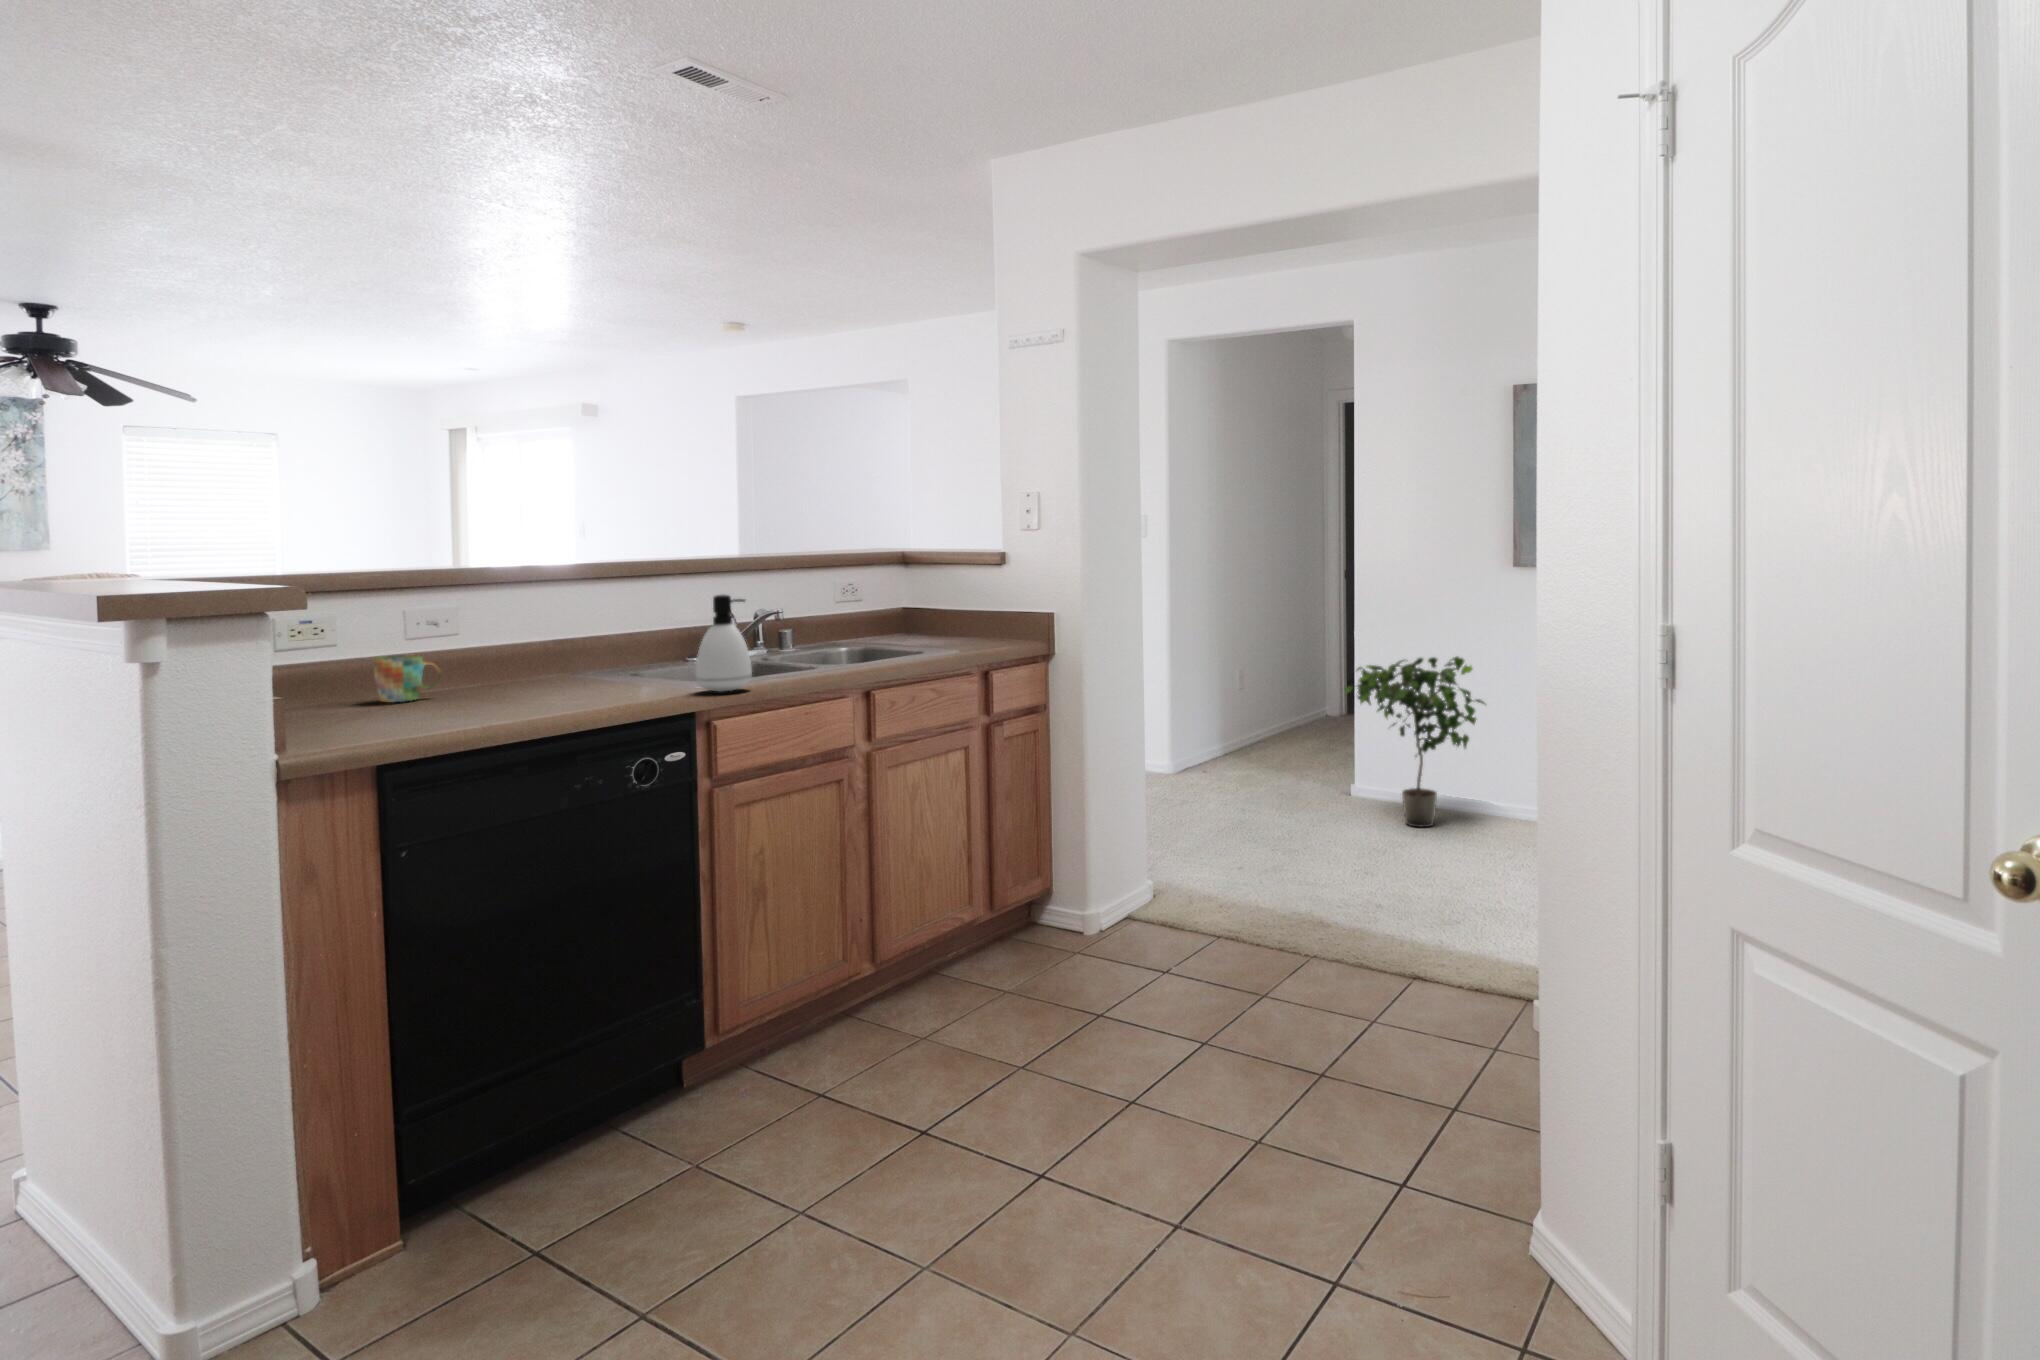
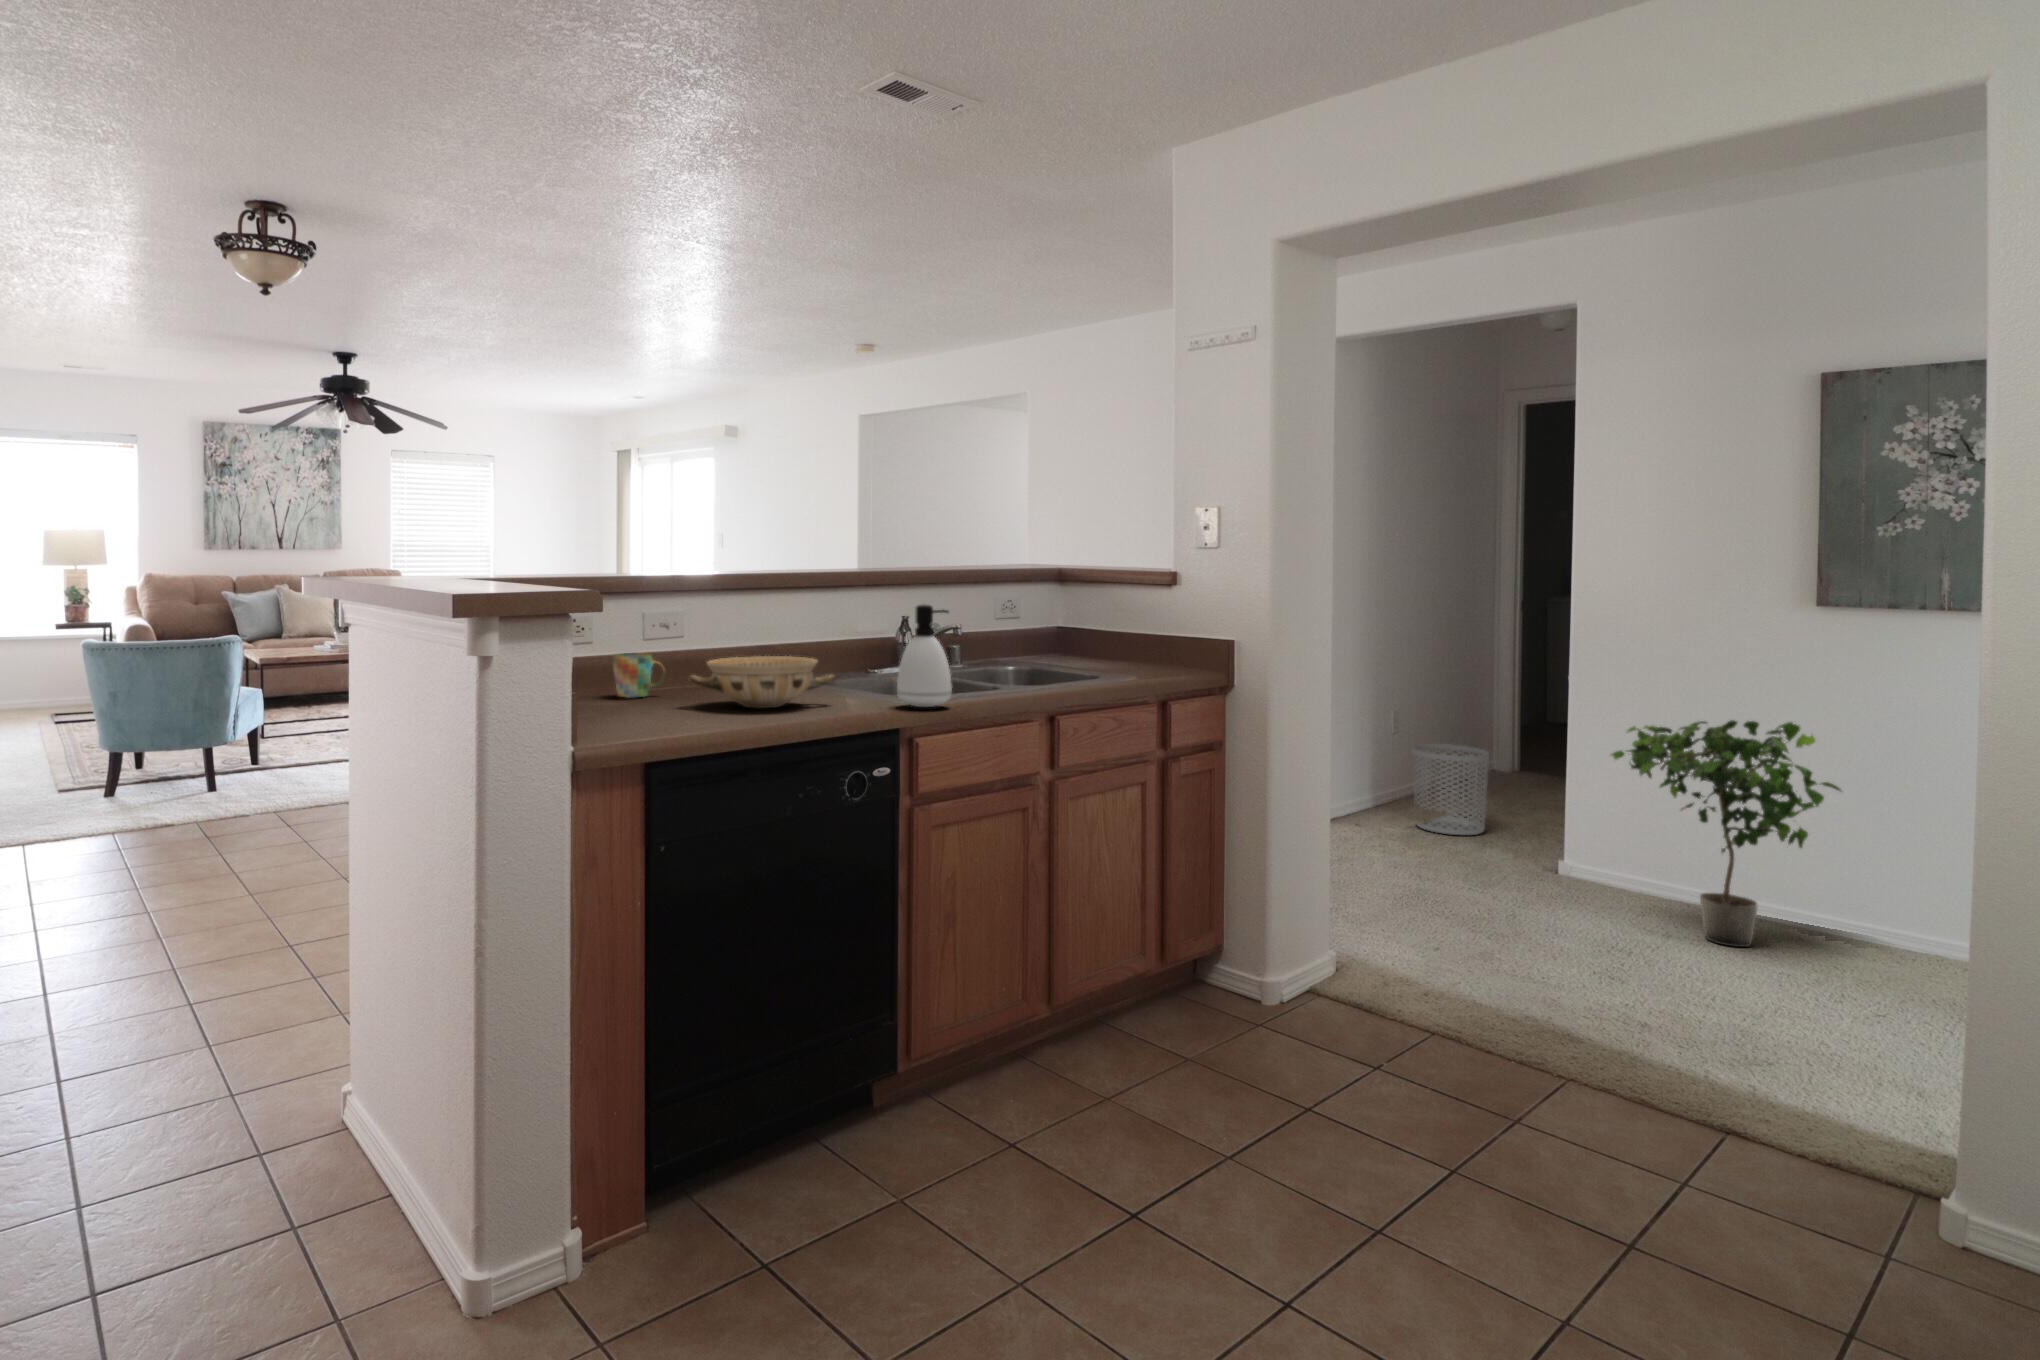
ceramic bowl: none [458,650,631,704] -> present [688,656,835,708]
waste bin: none [1221,690,1277,763] -> present [1412,744,1489,835]

